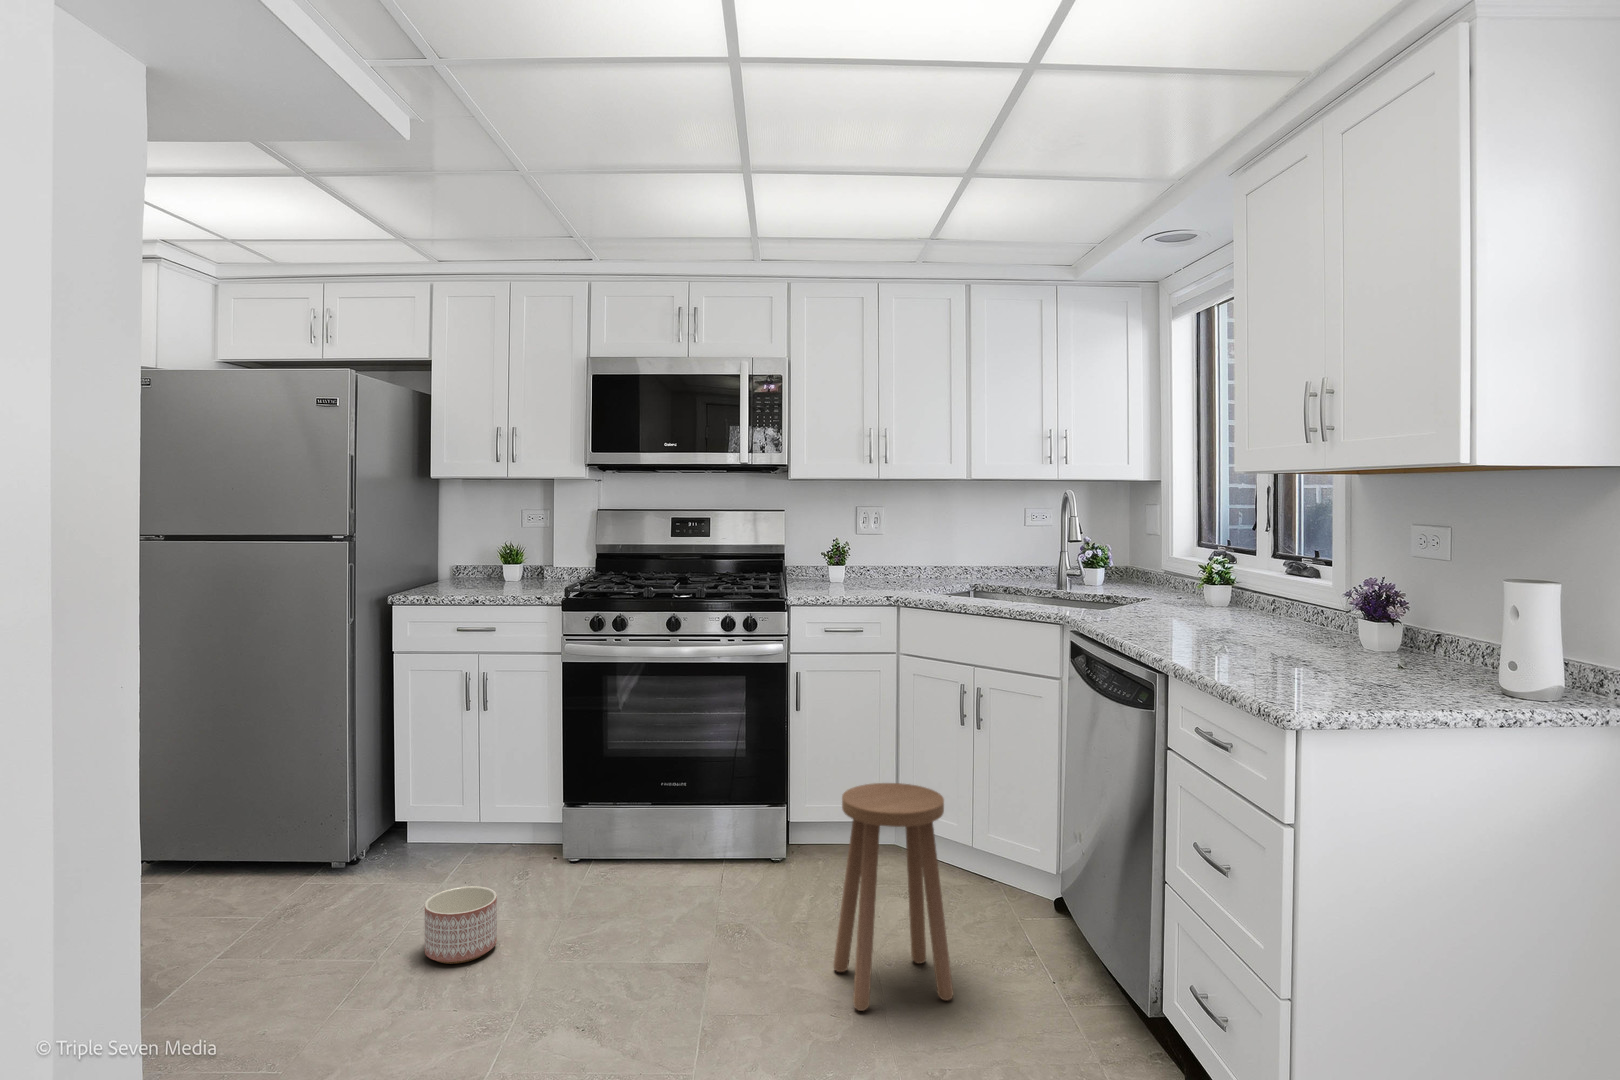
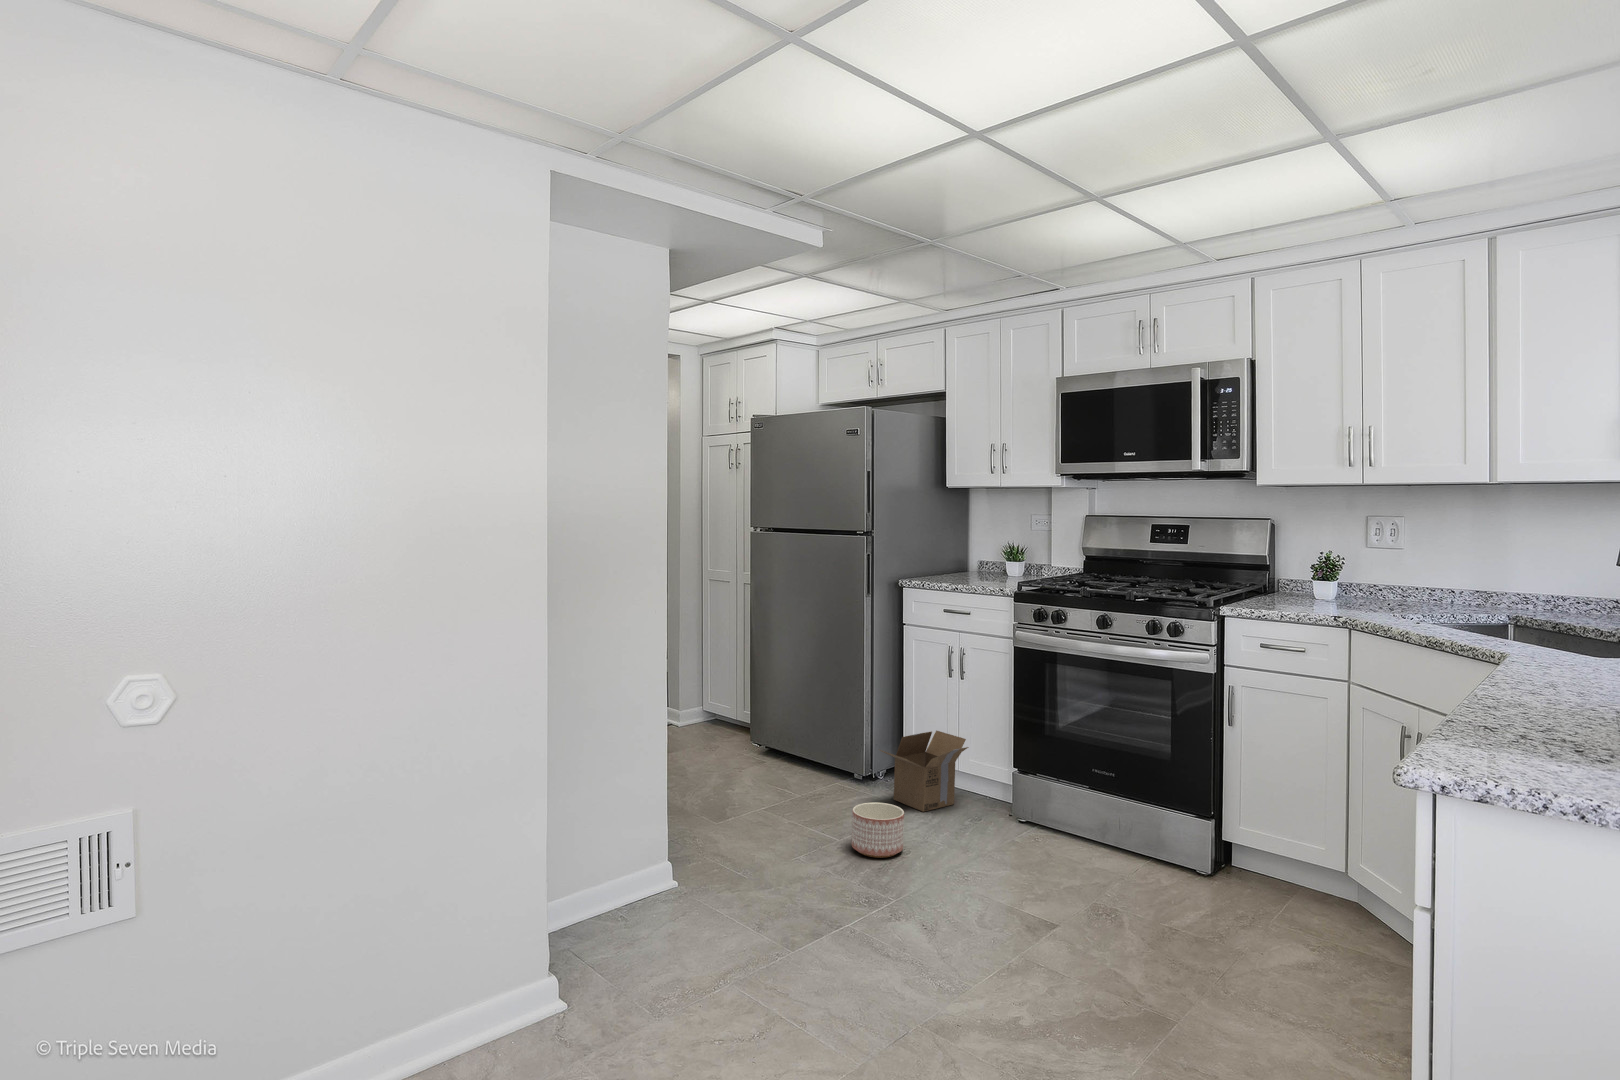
cardboard box: none [400,779,515,884] -> present [880,731,968,812]
stool: present [834,783,953,1011] -> none [1118,795,1247,1040]

